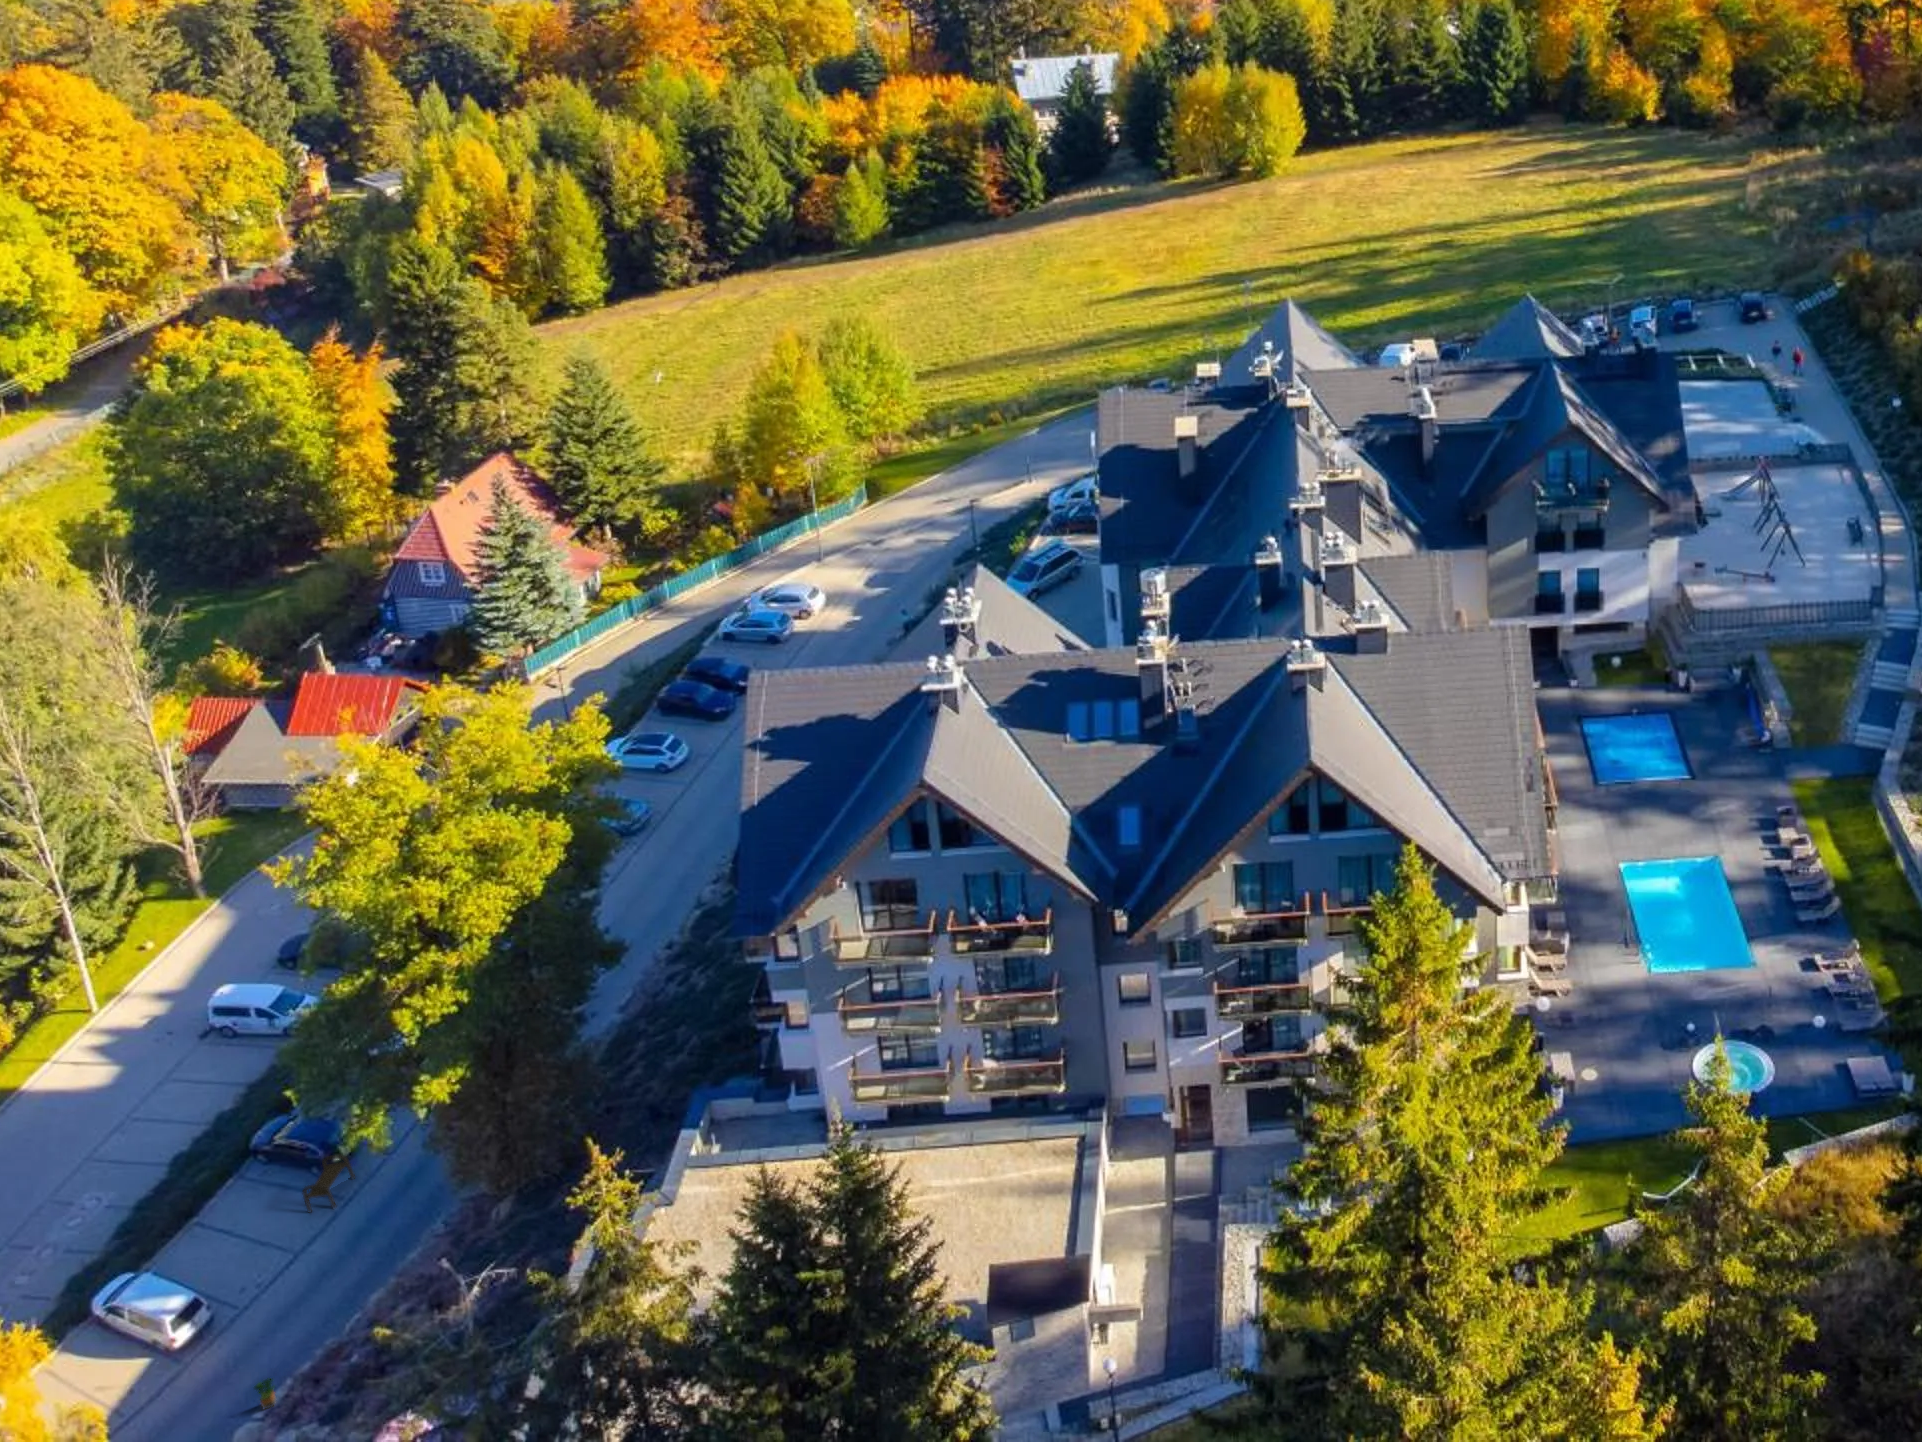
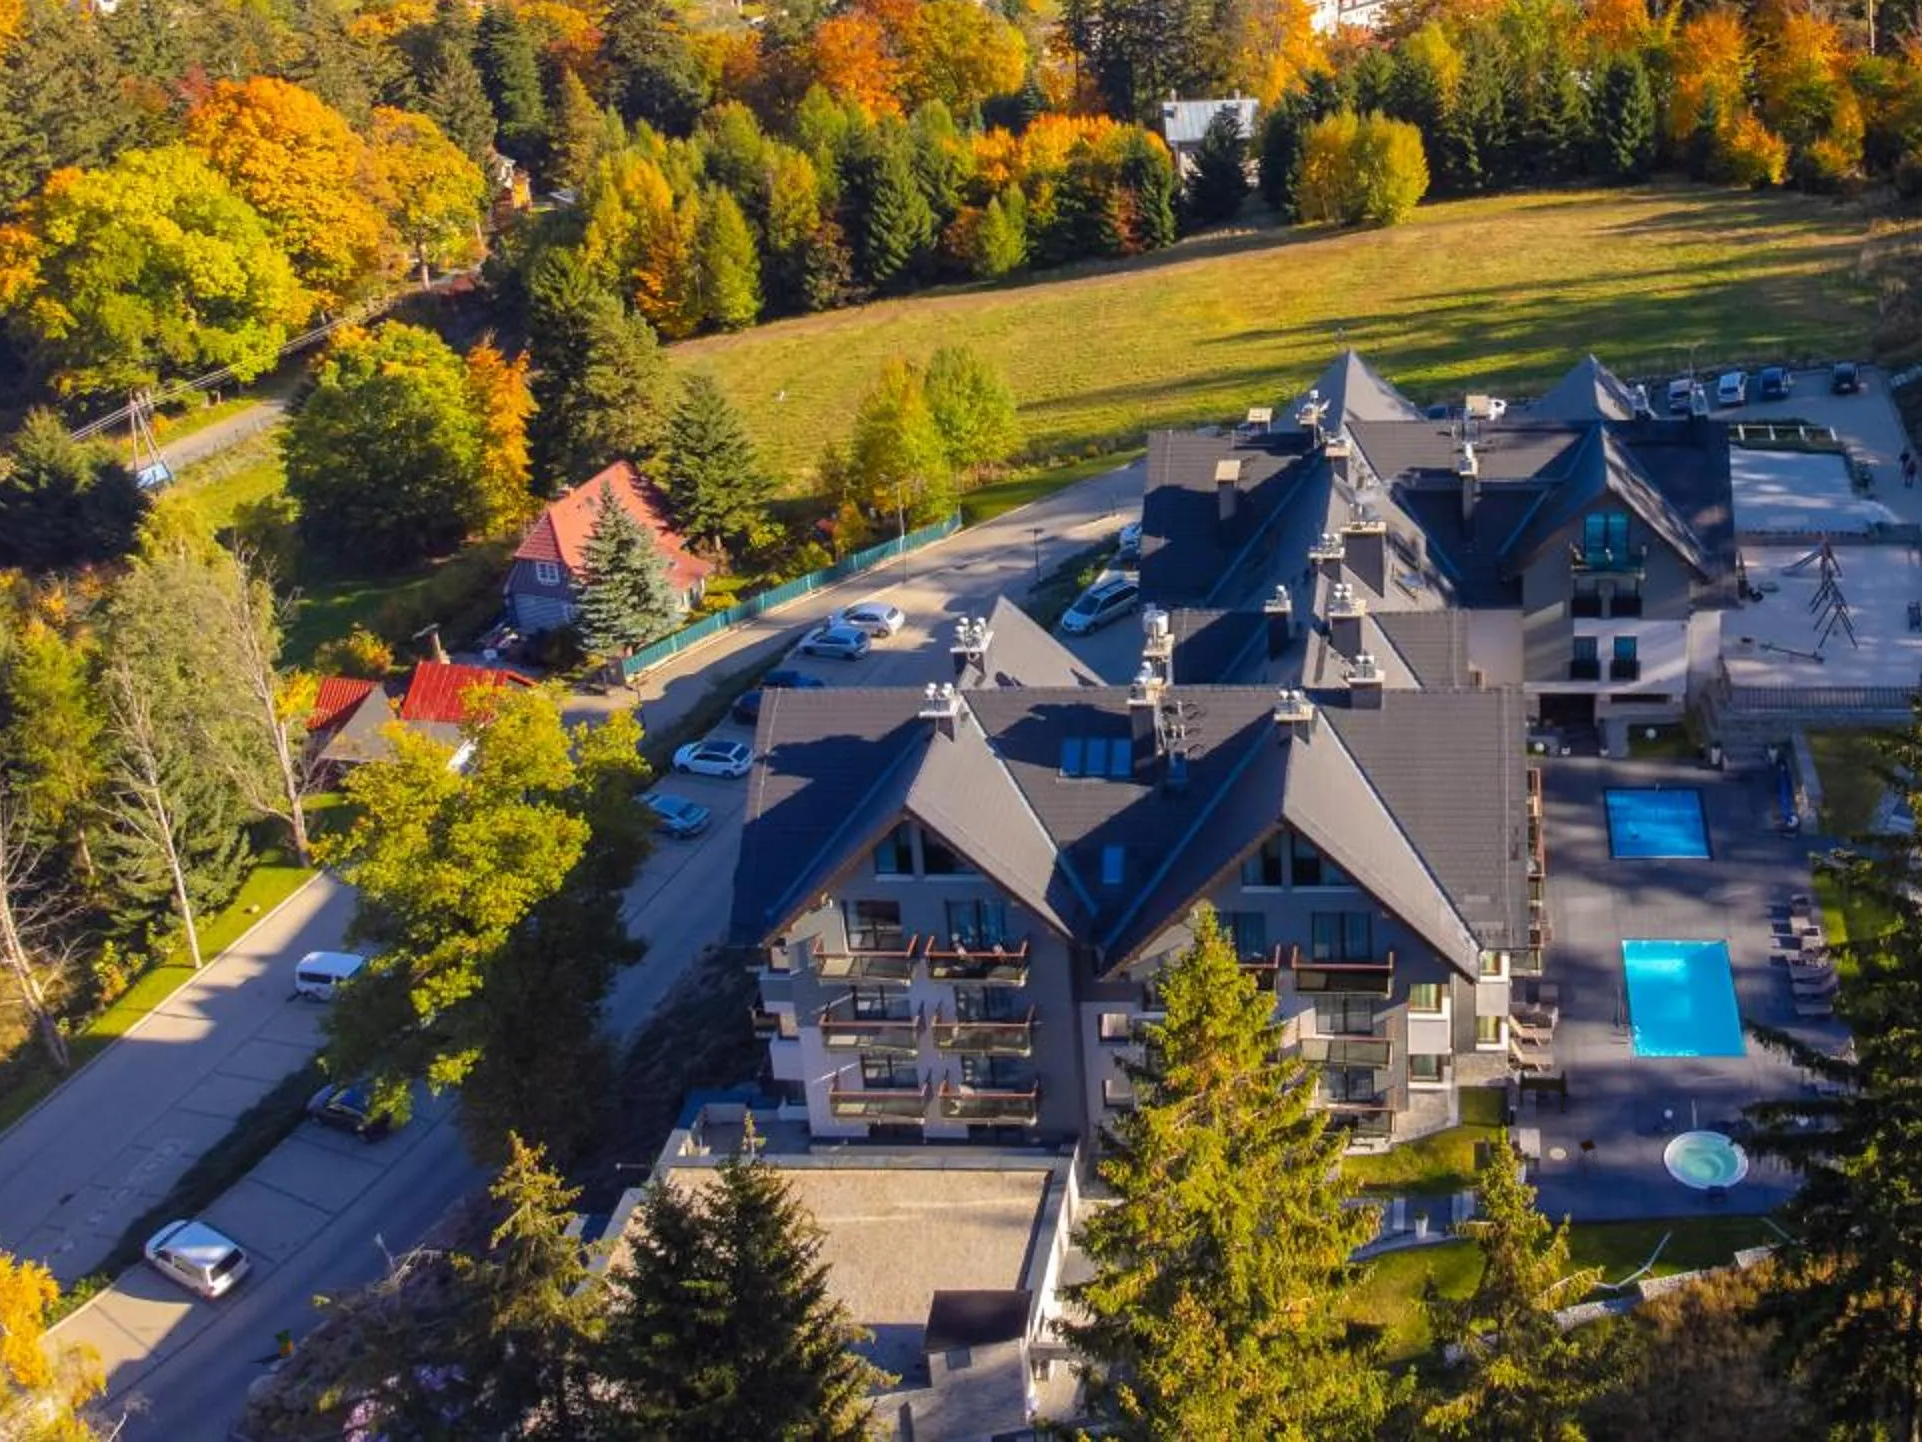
side table: none [1611,1054,1633,1094] -> present [1579,1139,1598,1167]
bench: present [302,1154,355,1212] -> present [1518,1069,1568,1111]

